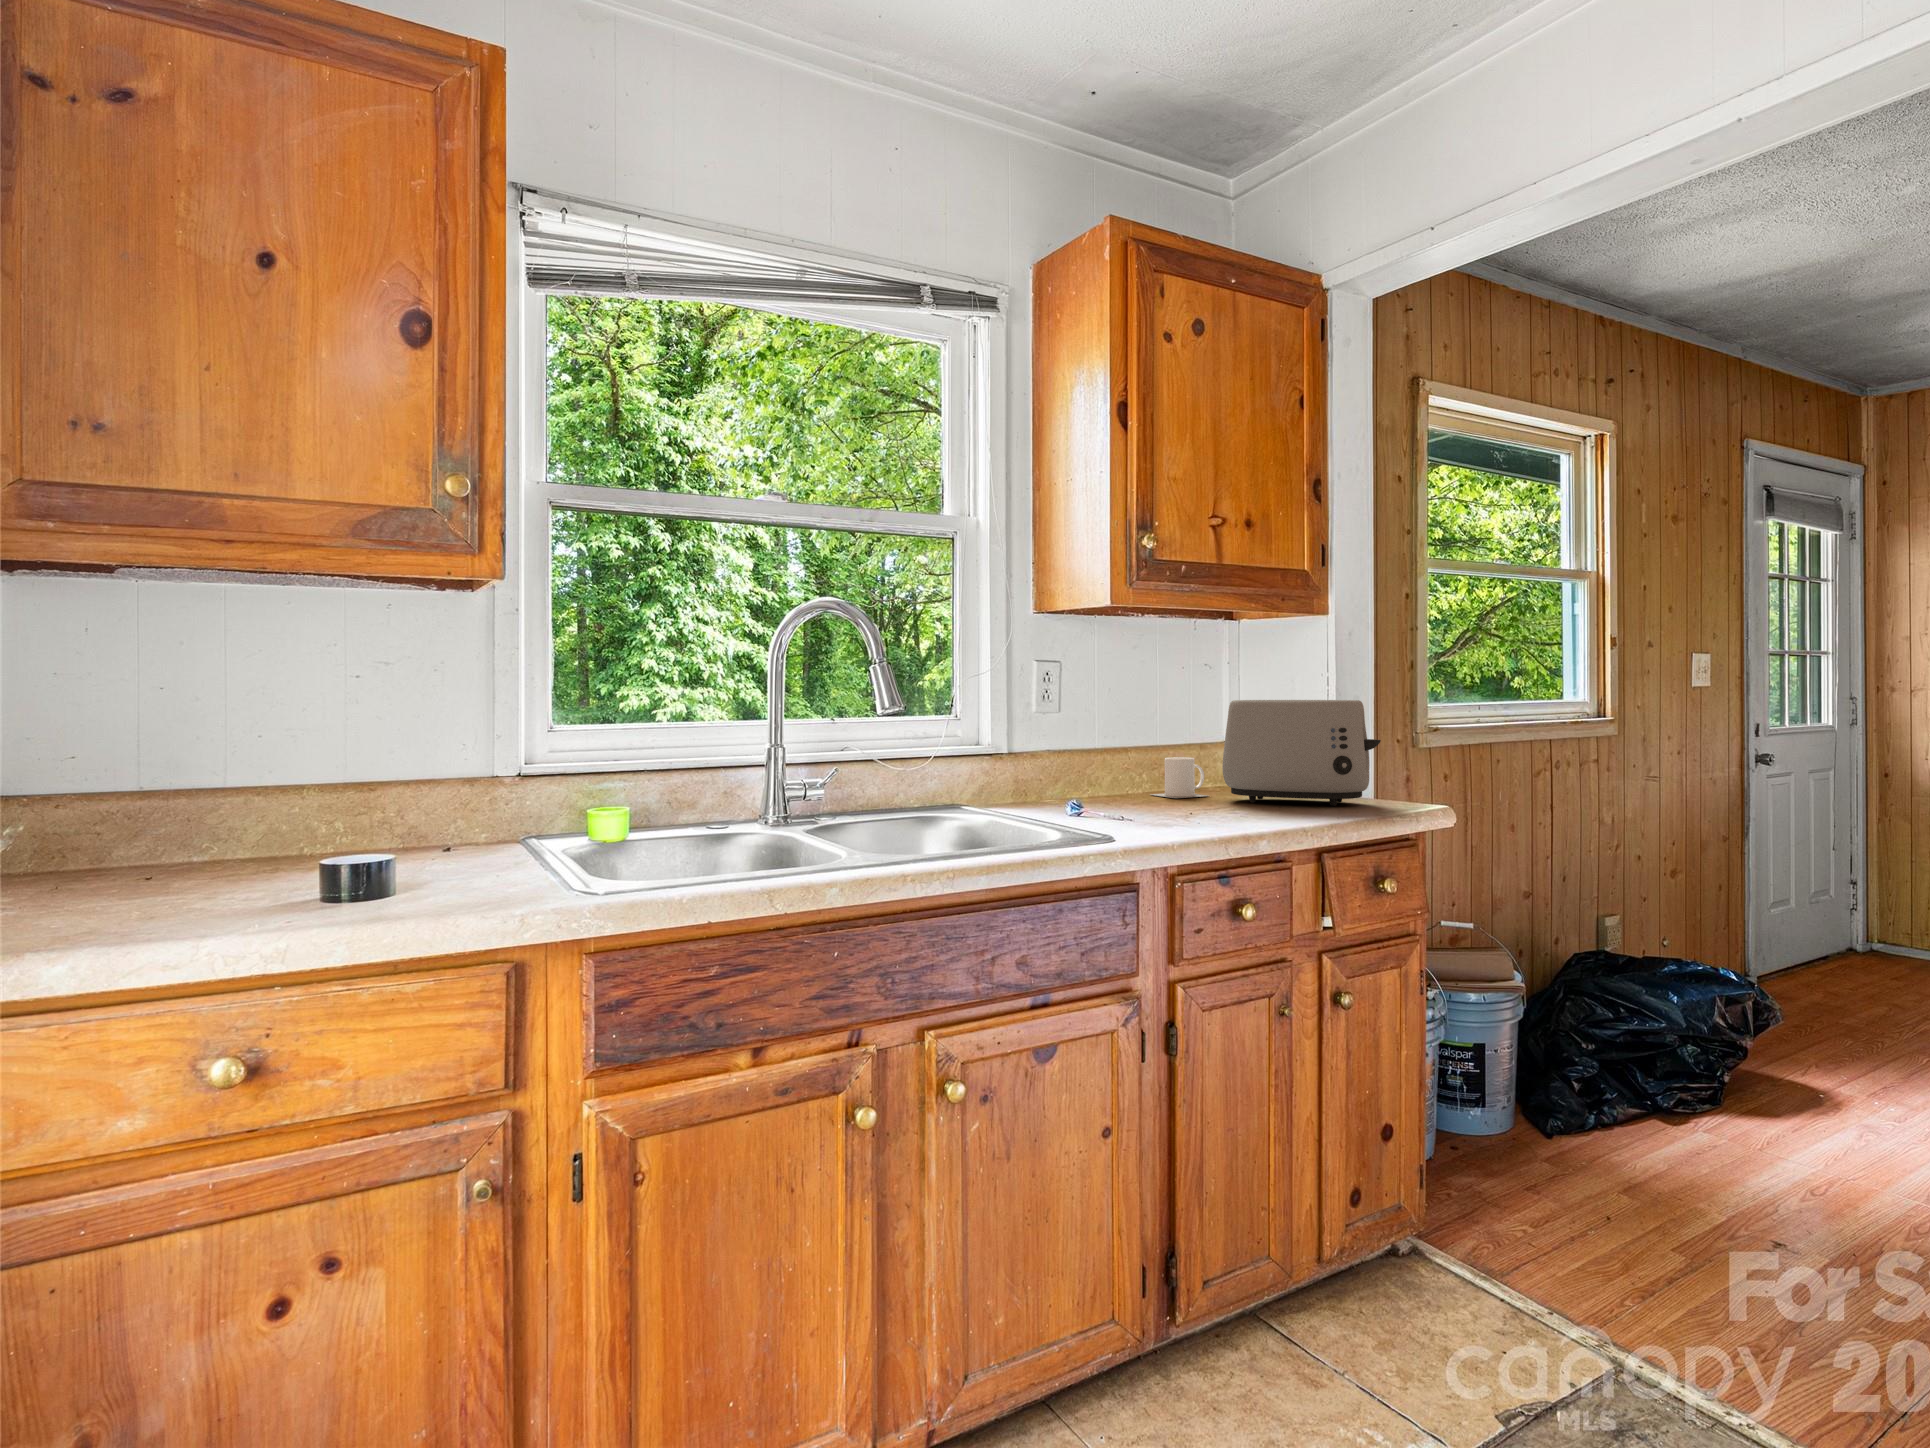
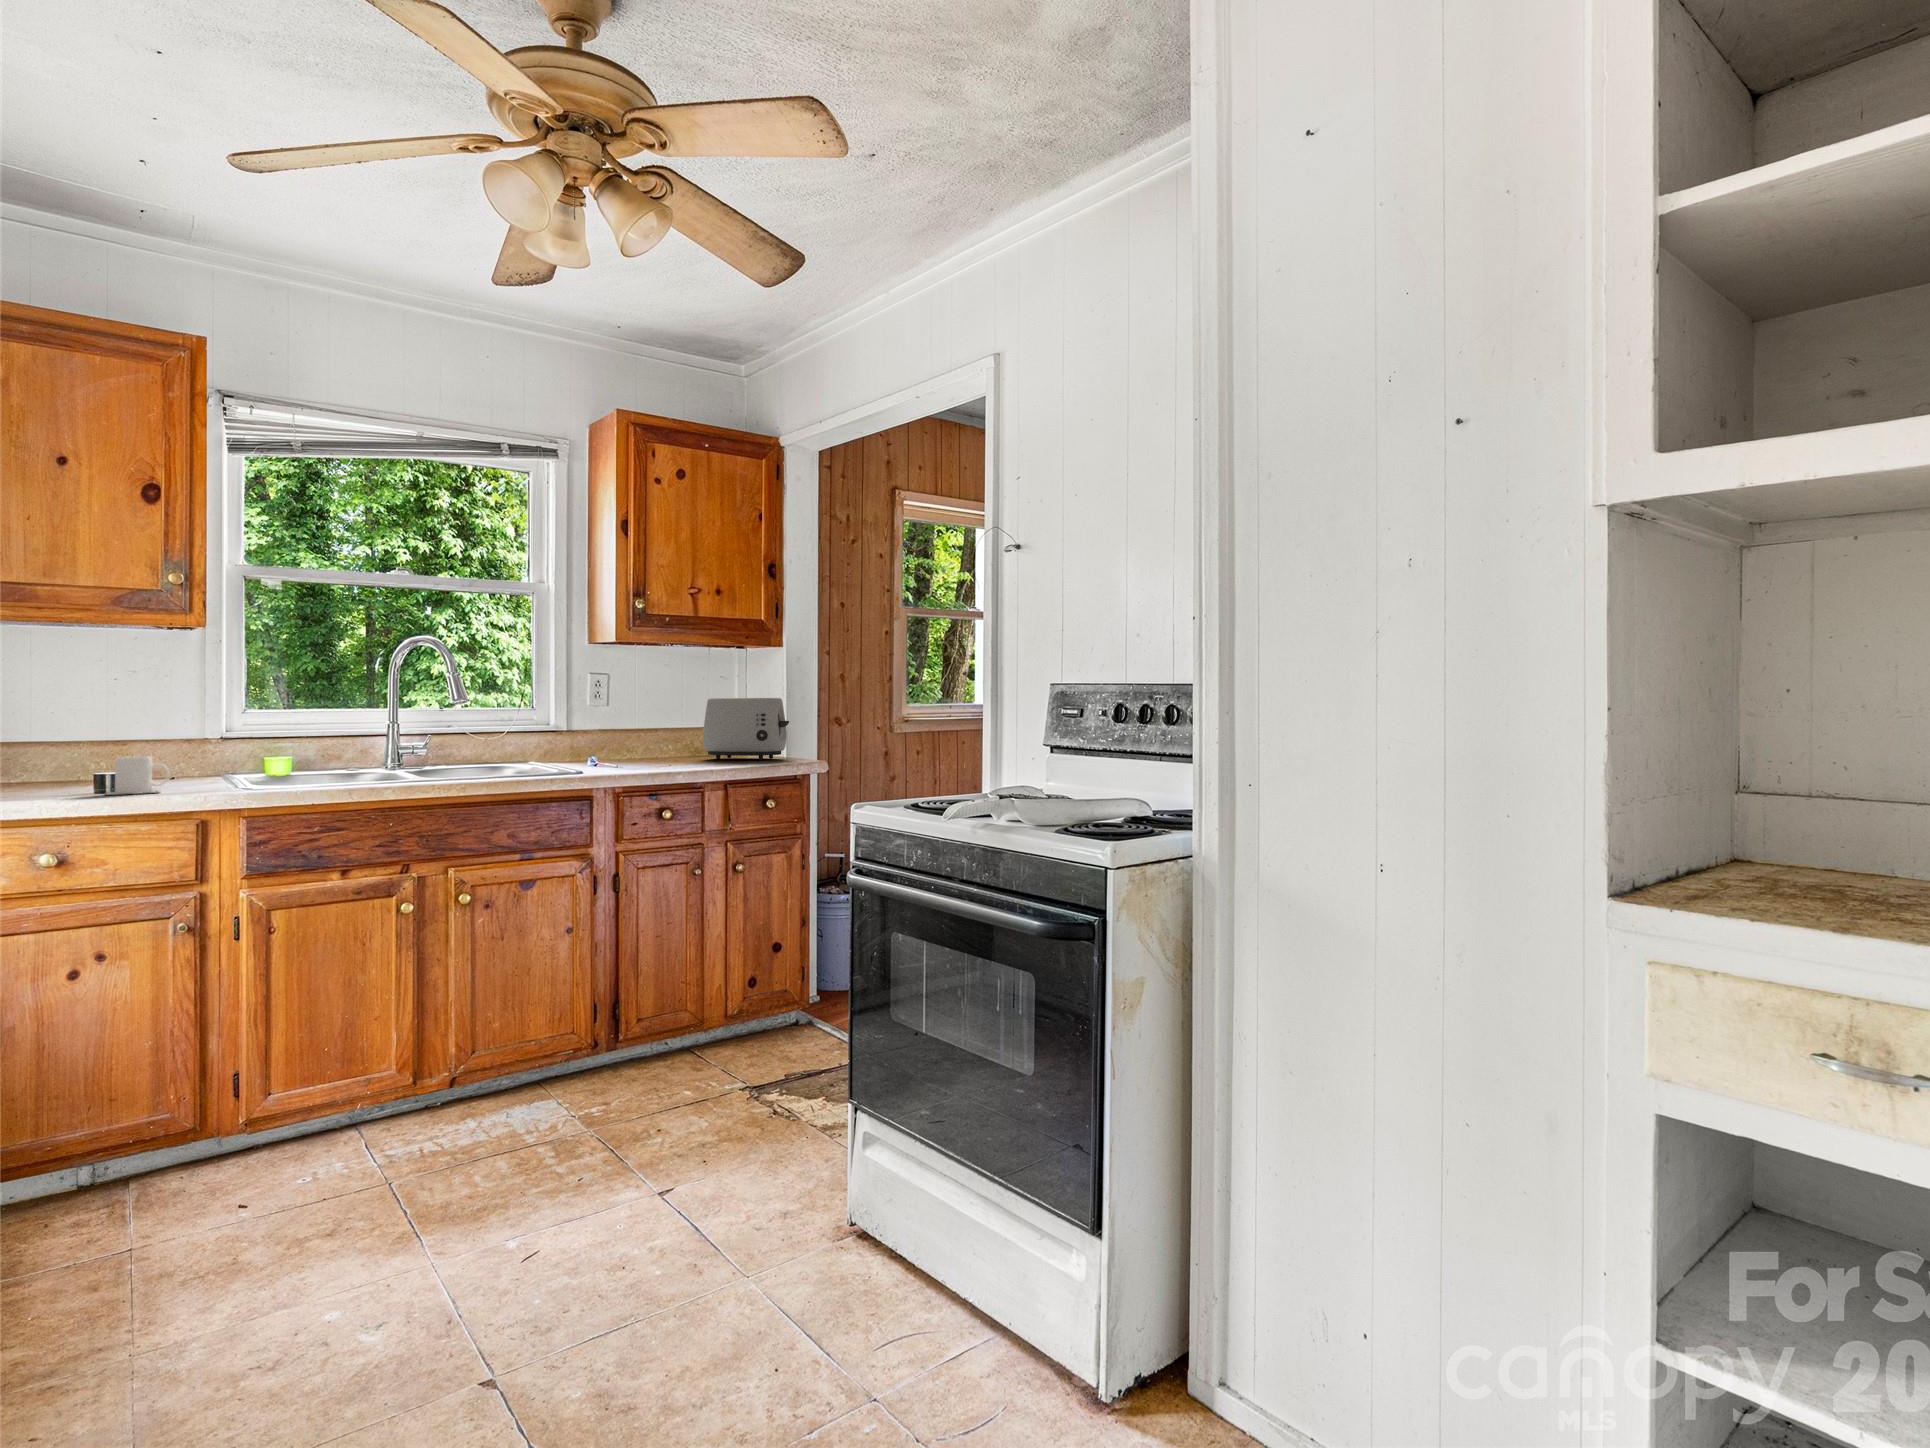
mug: present [1151,757,1208,798] -> present [106,756,170,795]

